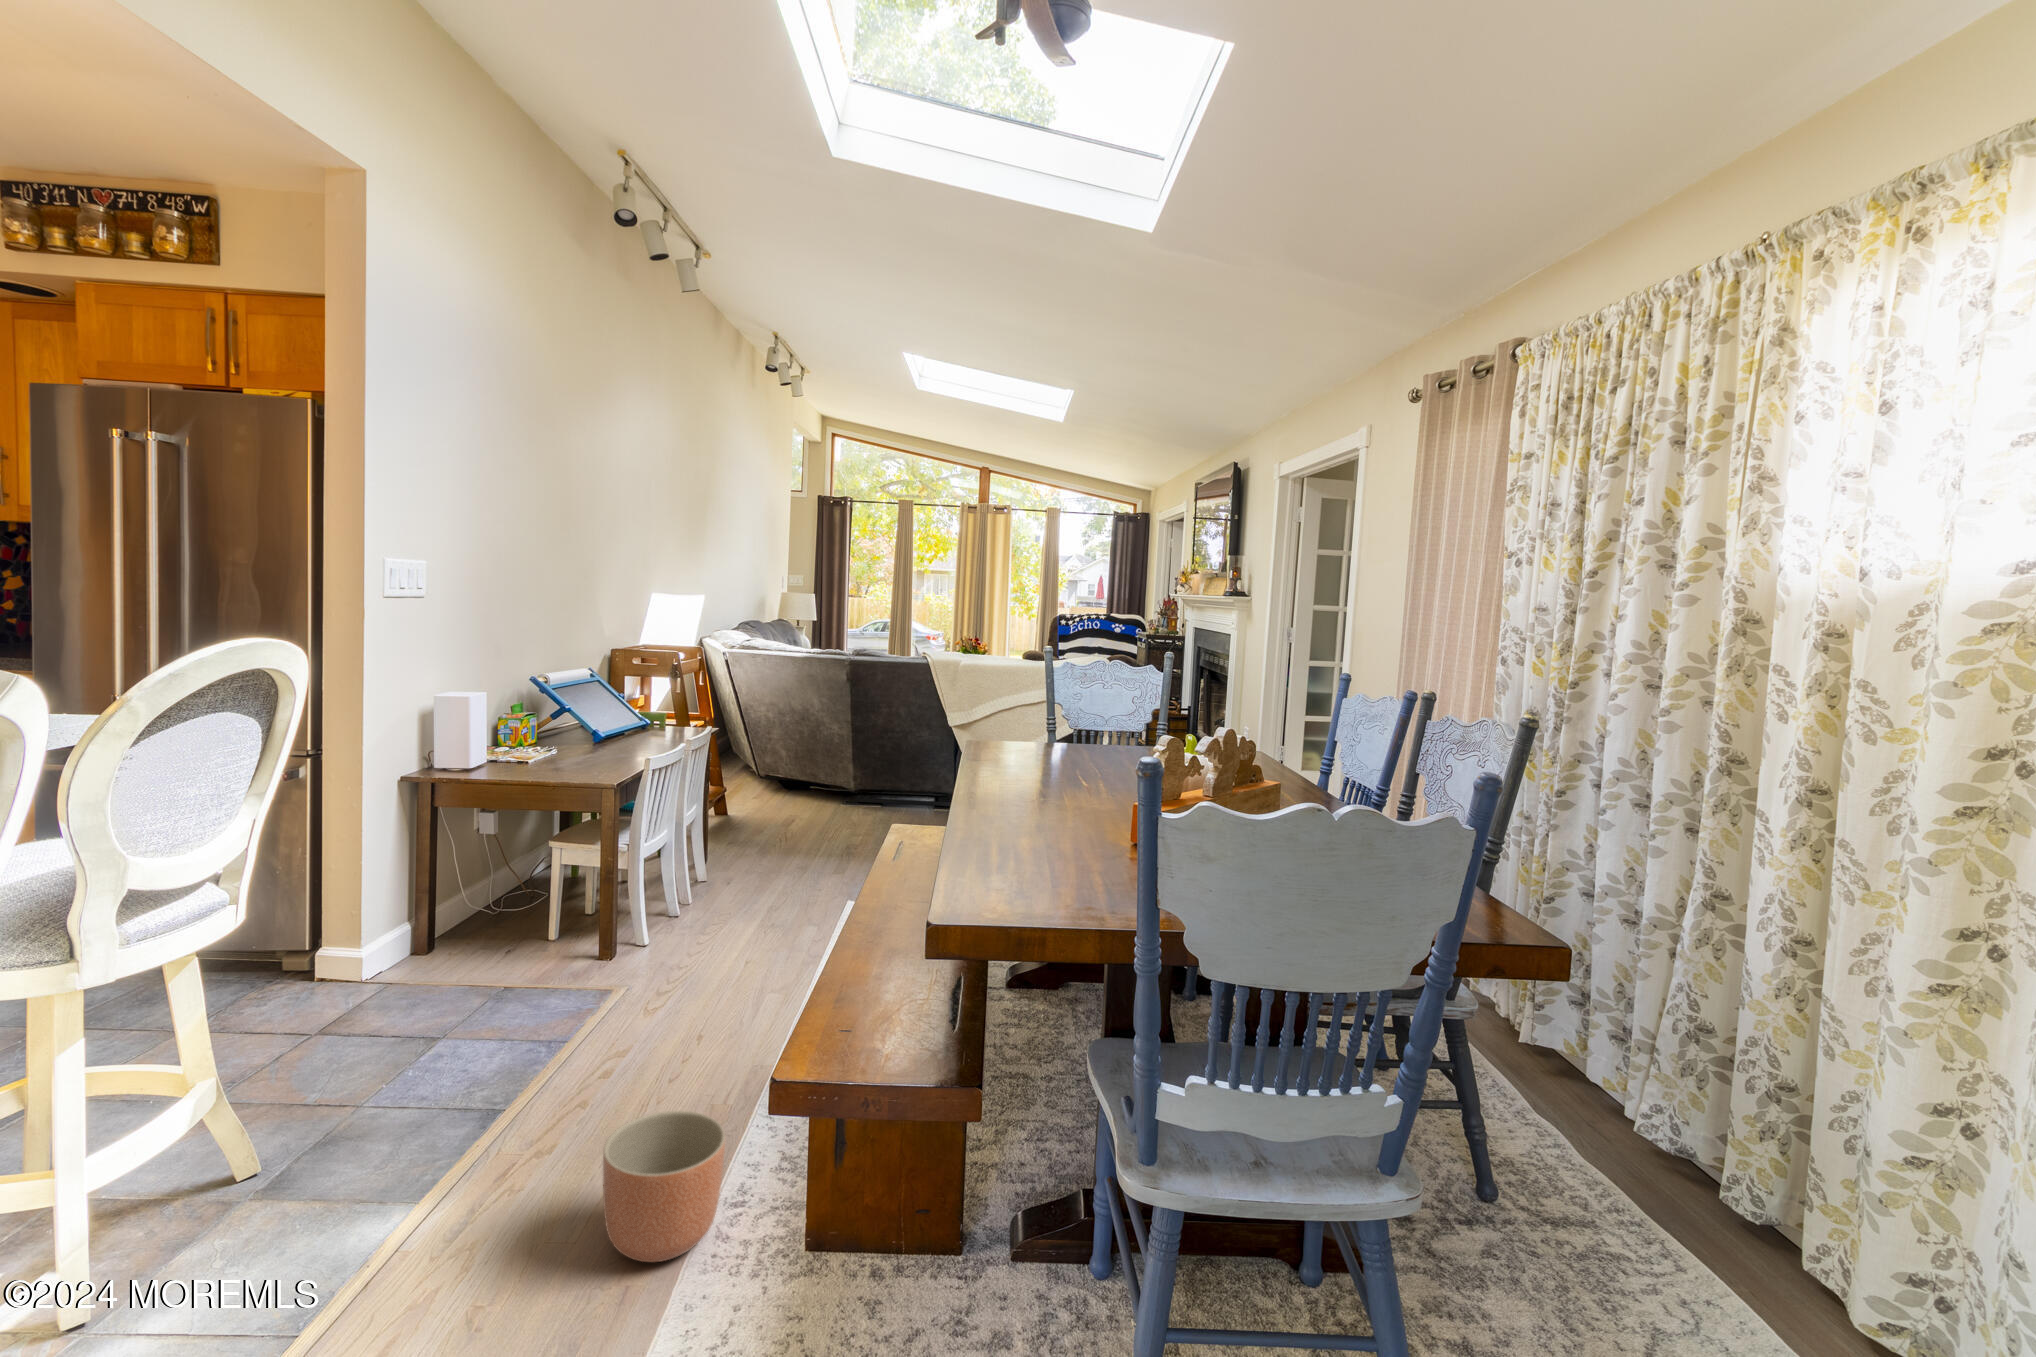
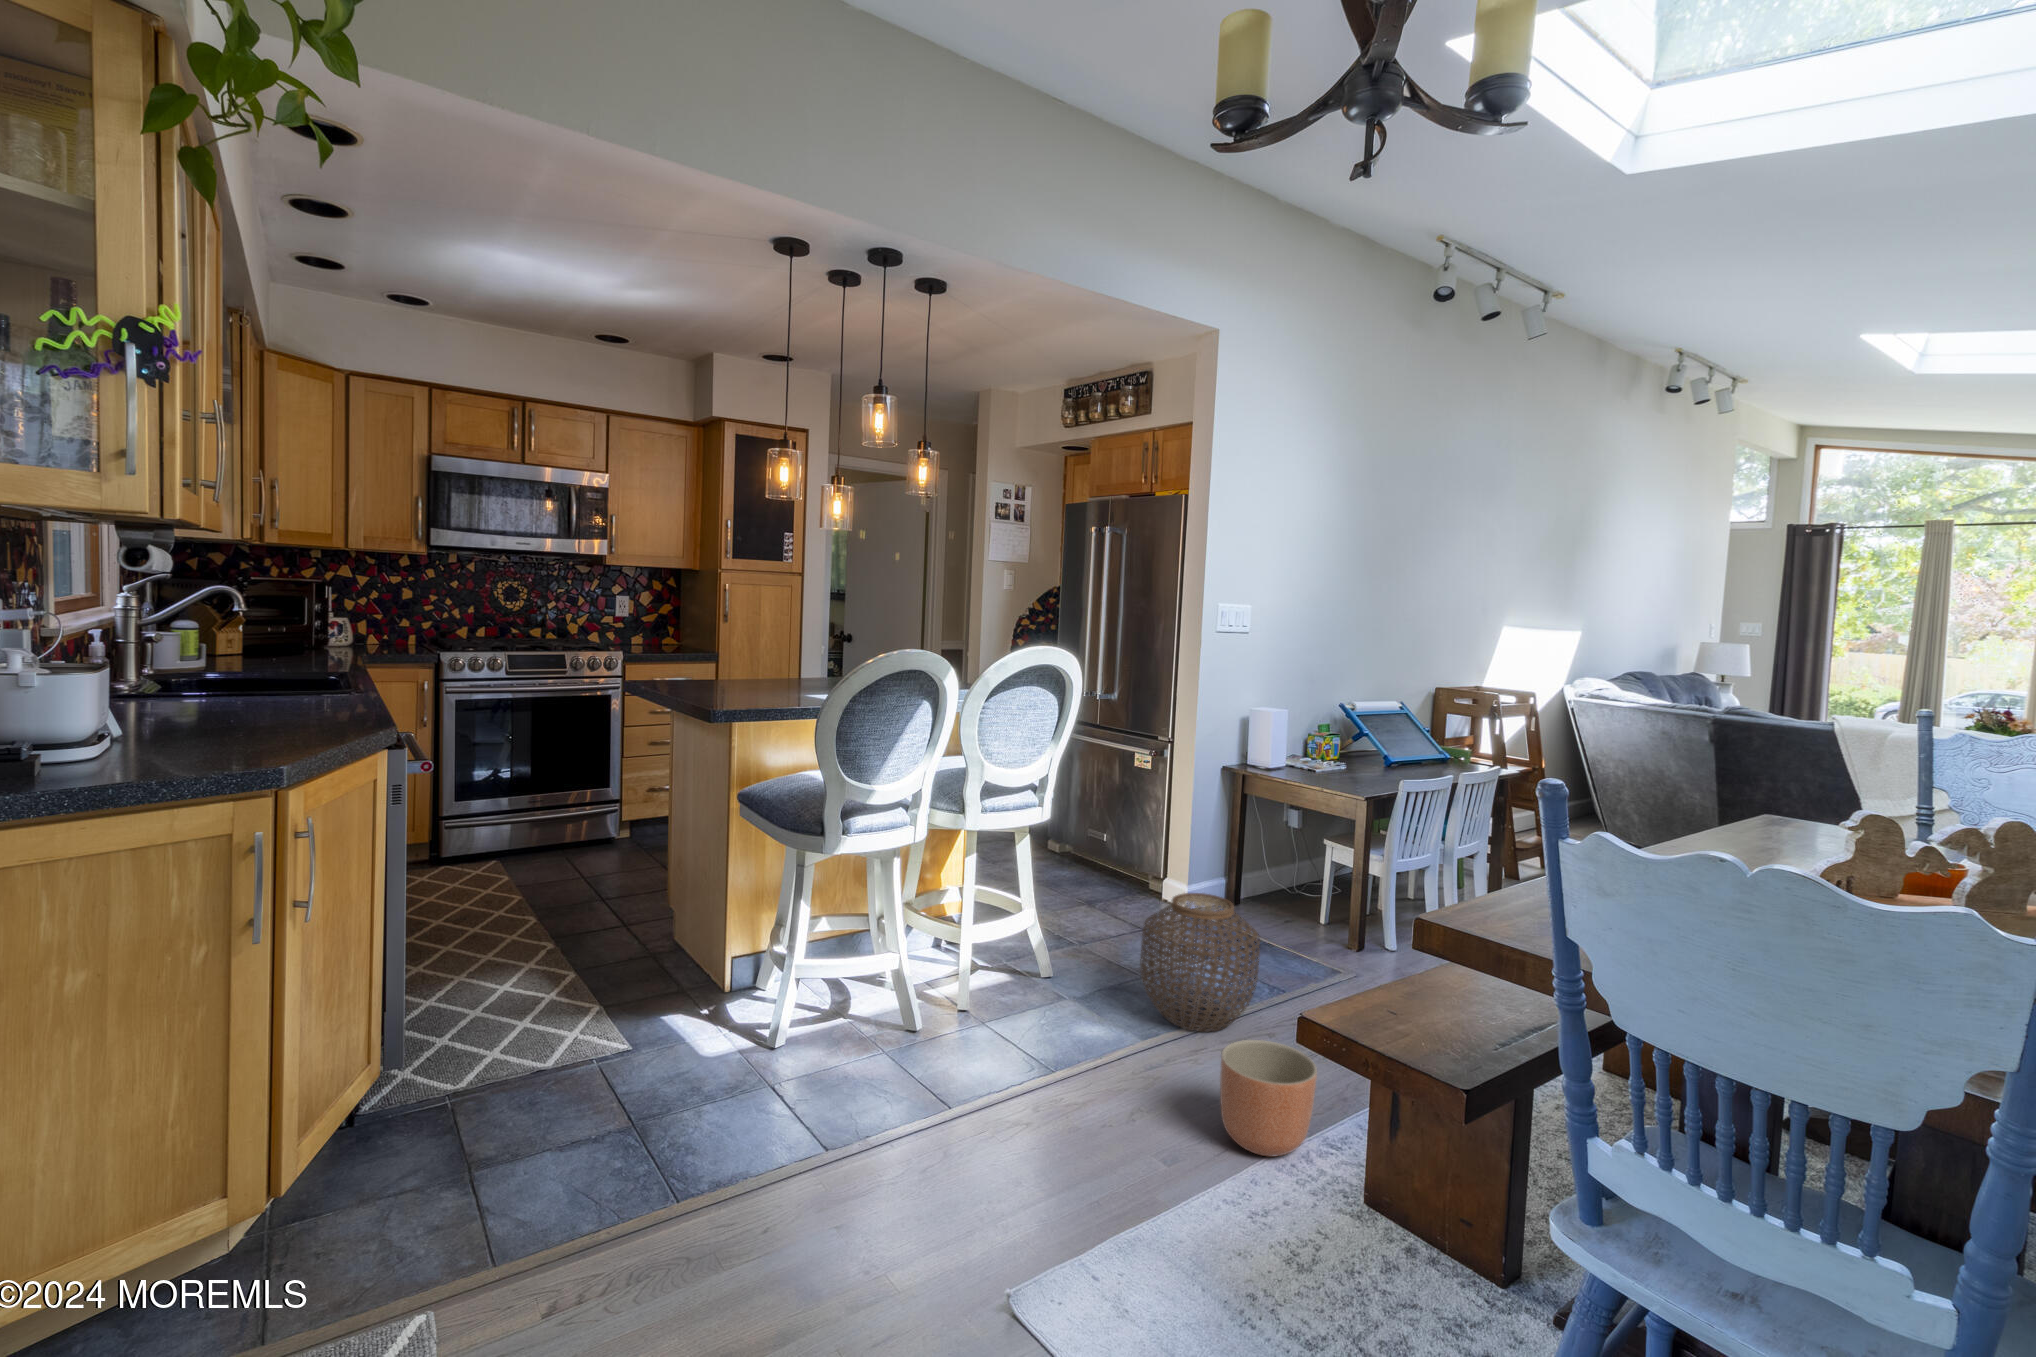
woven basket: none [382,950,562,1140] -> present [1140,893,1260,1032]

